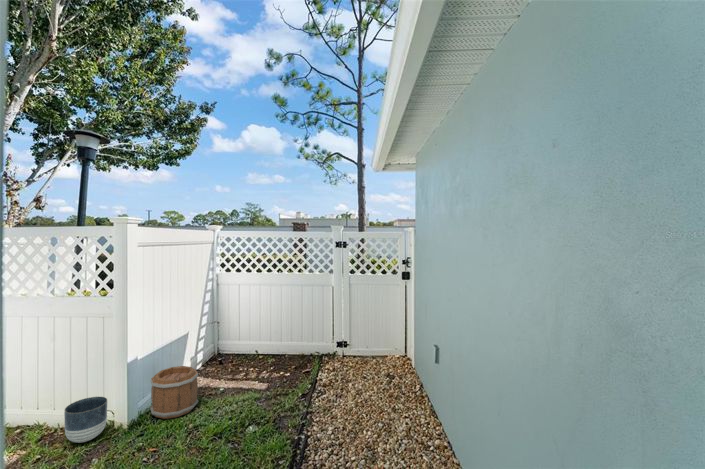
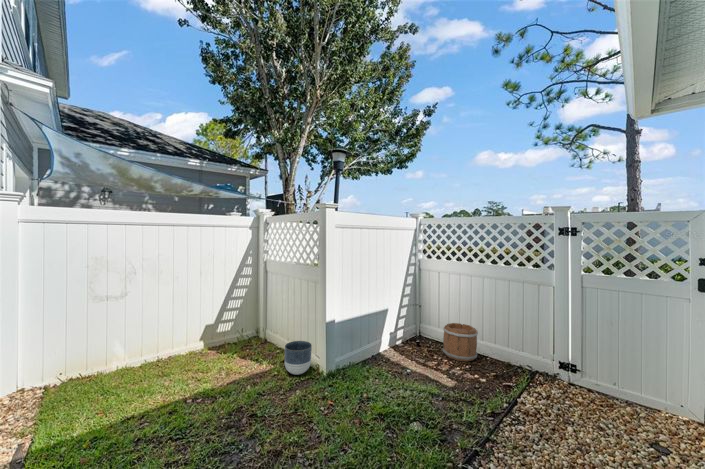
bucket: present [150,366,198,419] -> present [442,323,478,362]

